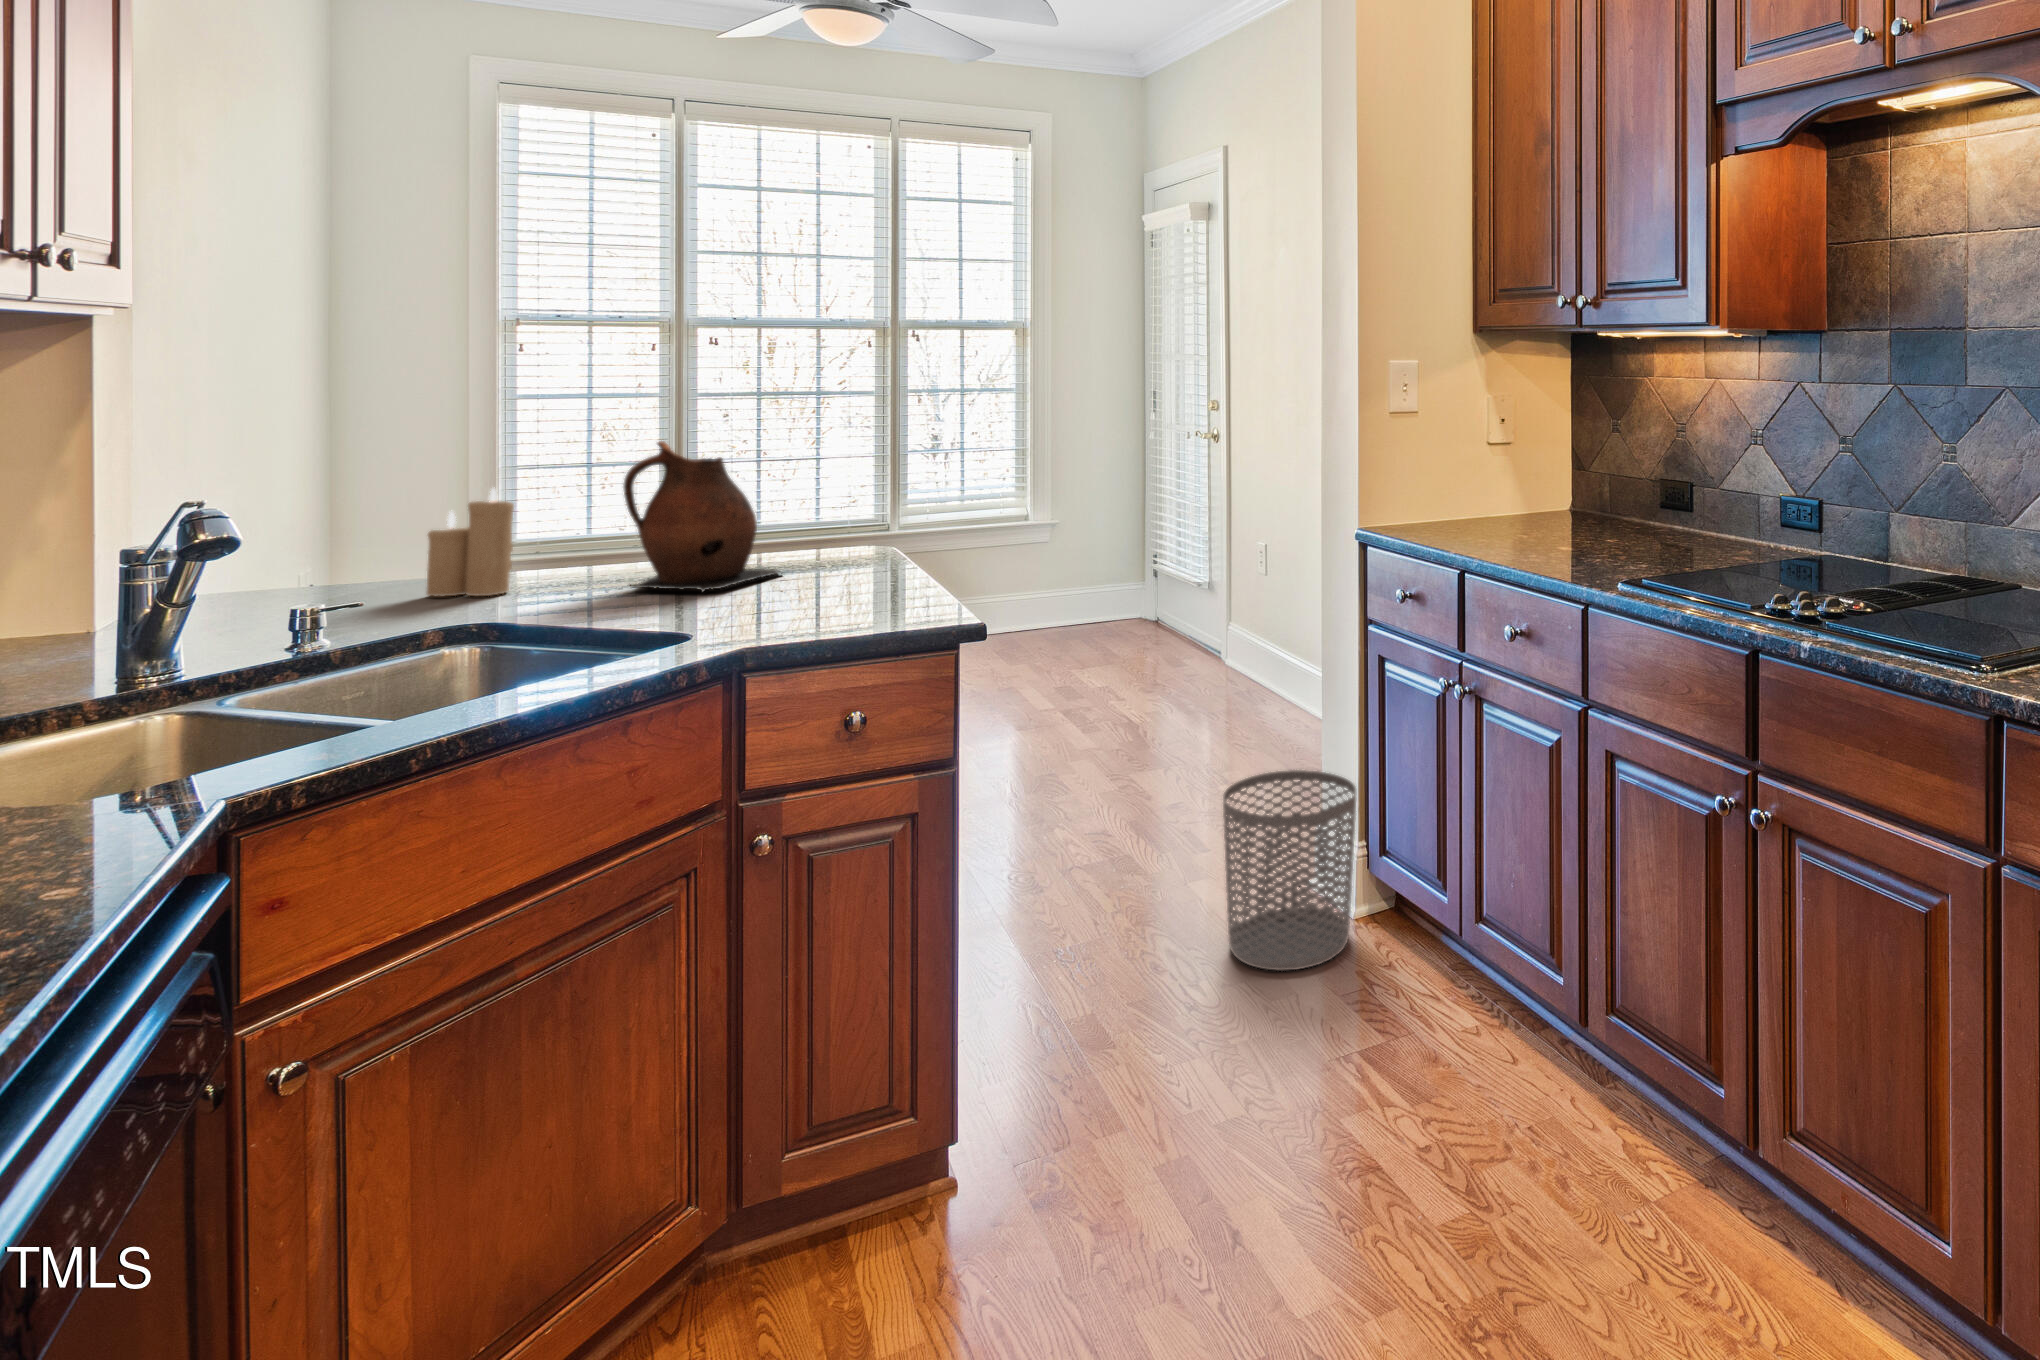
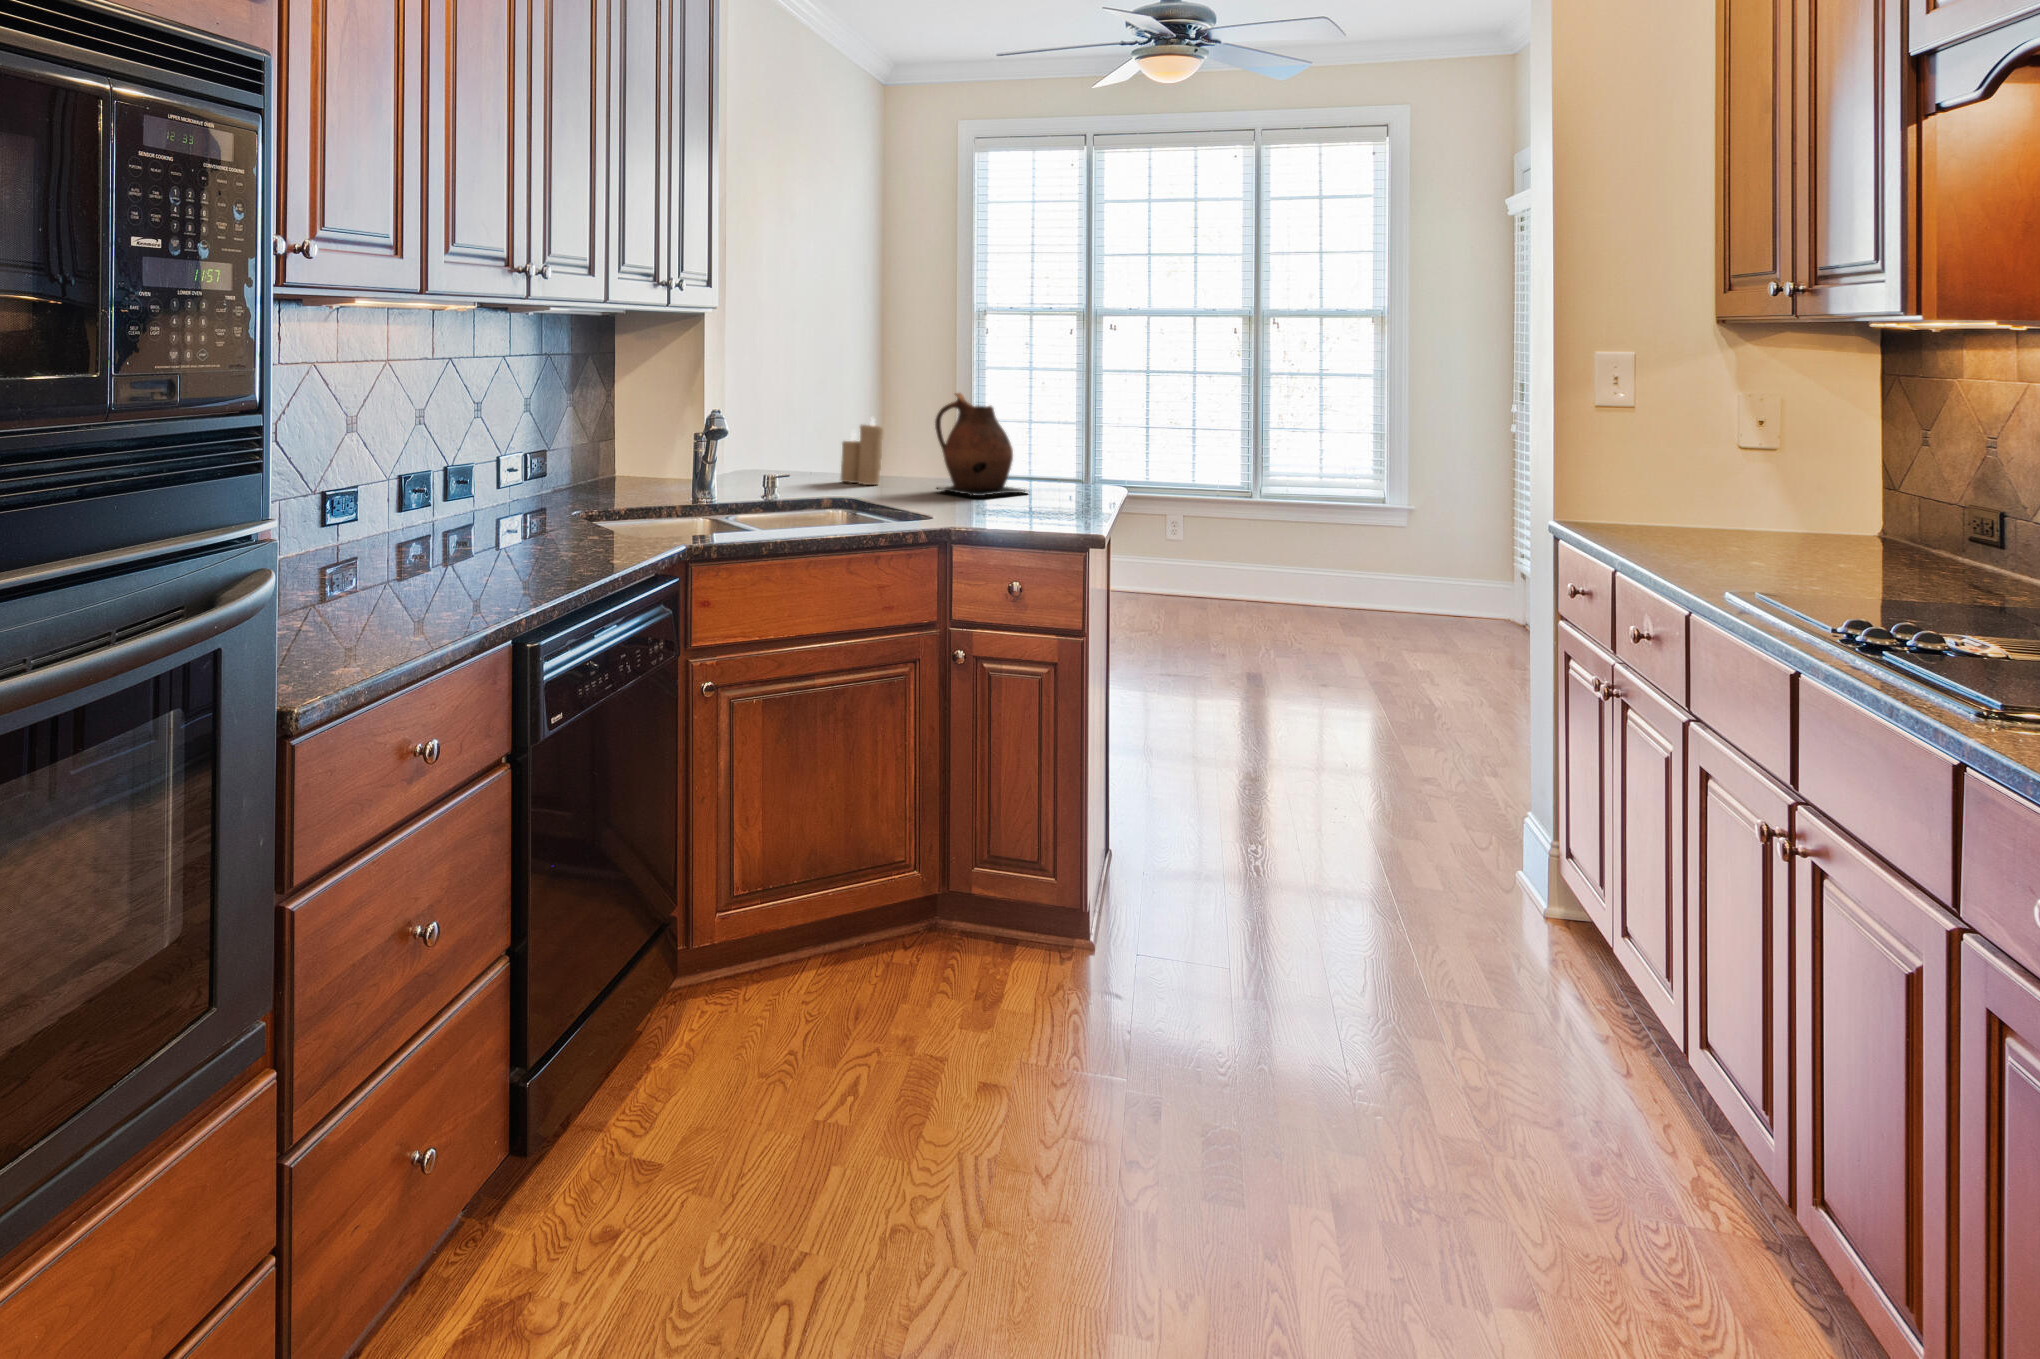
waste bin: present [1223,770,1356,970] -> none [1389,744,1529,933]

